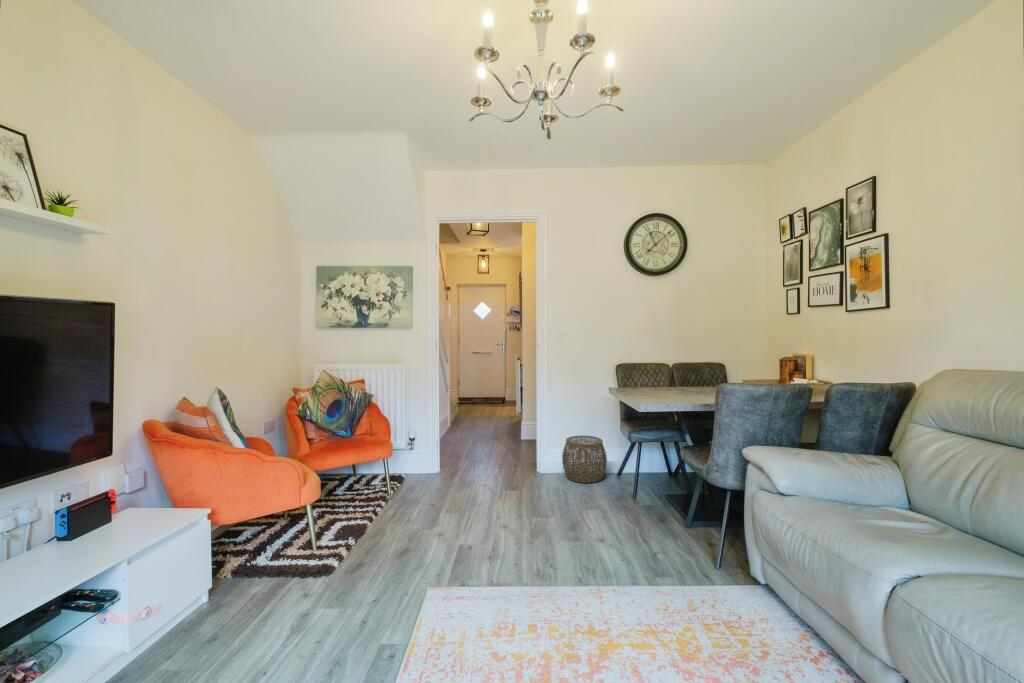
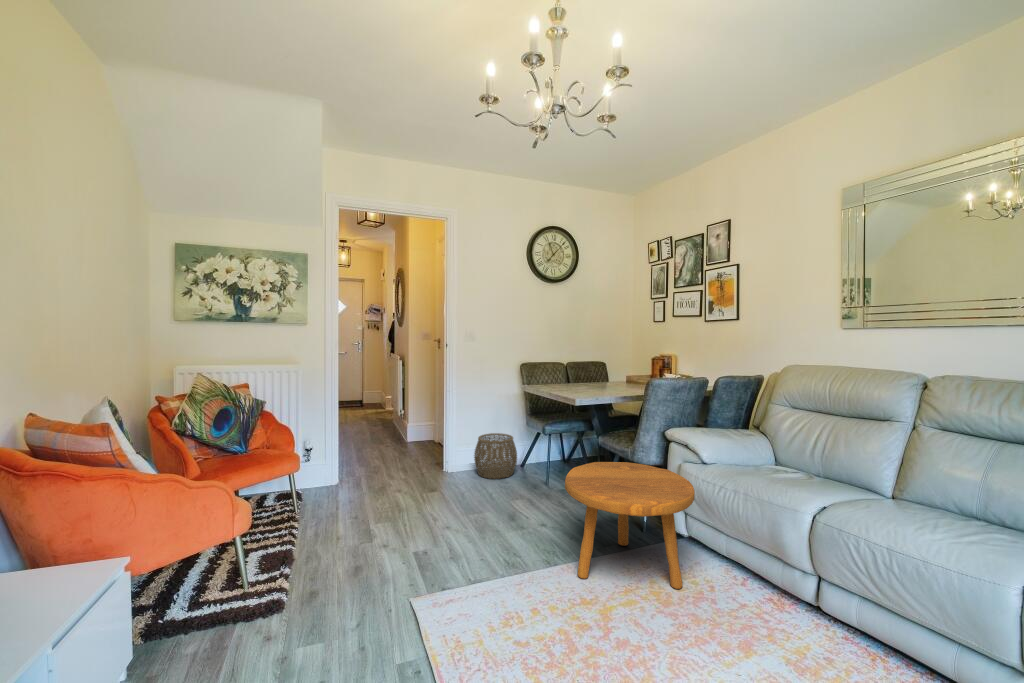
footstool: none [594,479,750,647] -> present [565,462,695,589]

